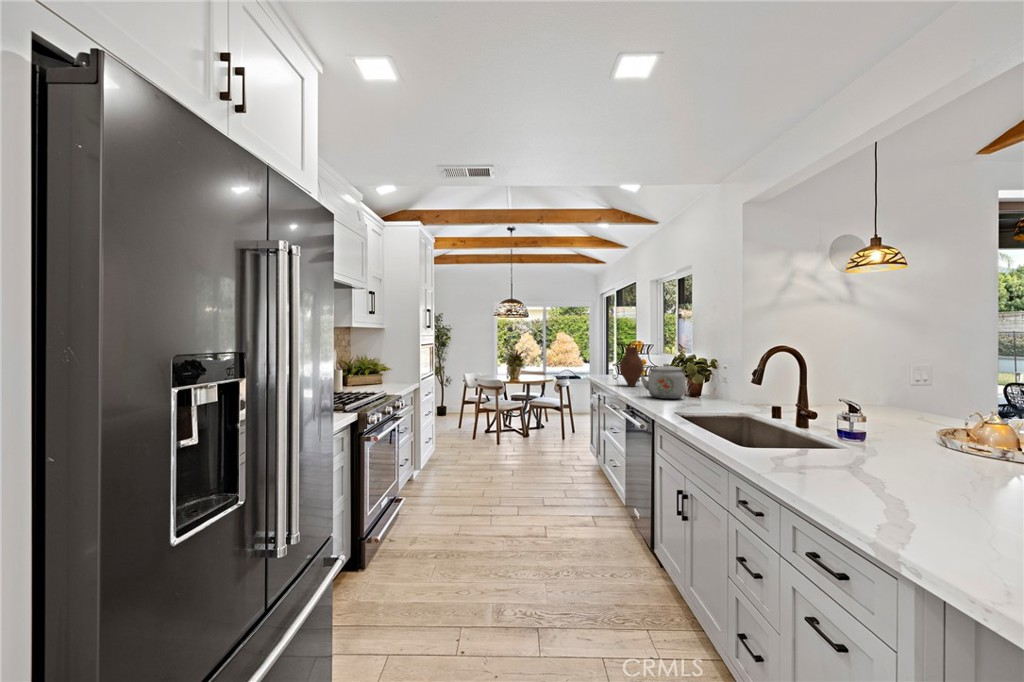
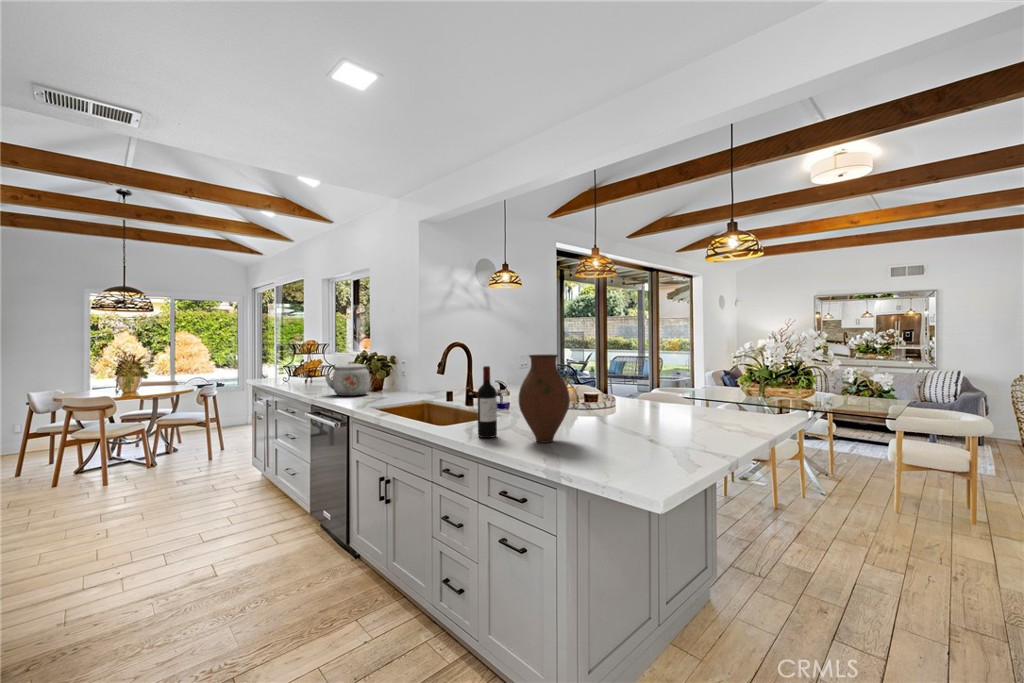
vase: present [620,347,644,386] -> present [519,354,570,443]
wine bottle: none [787,381,817,475] -> present [477,366,497,438]

